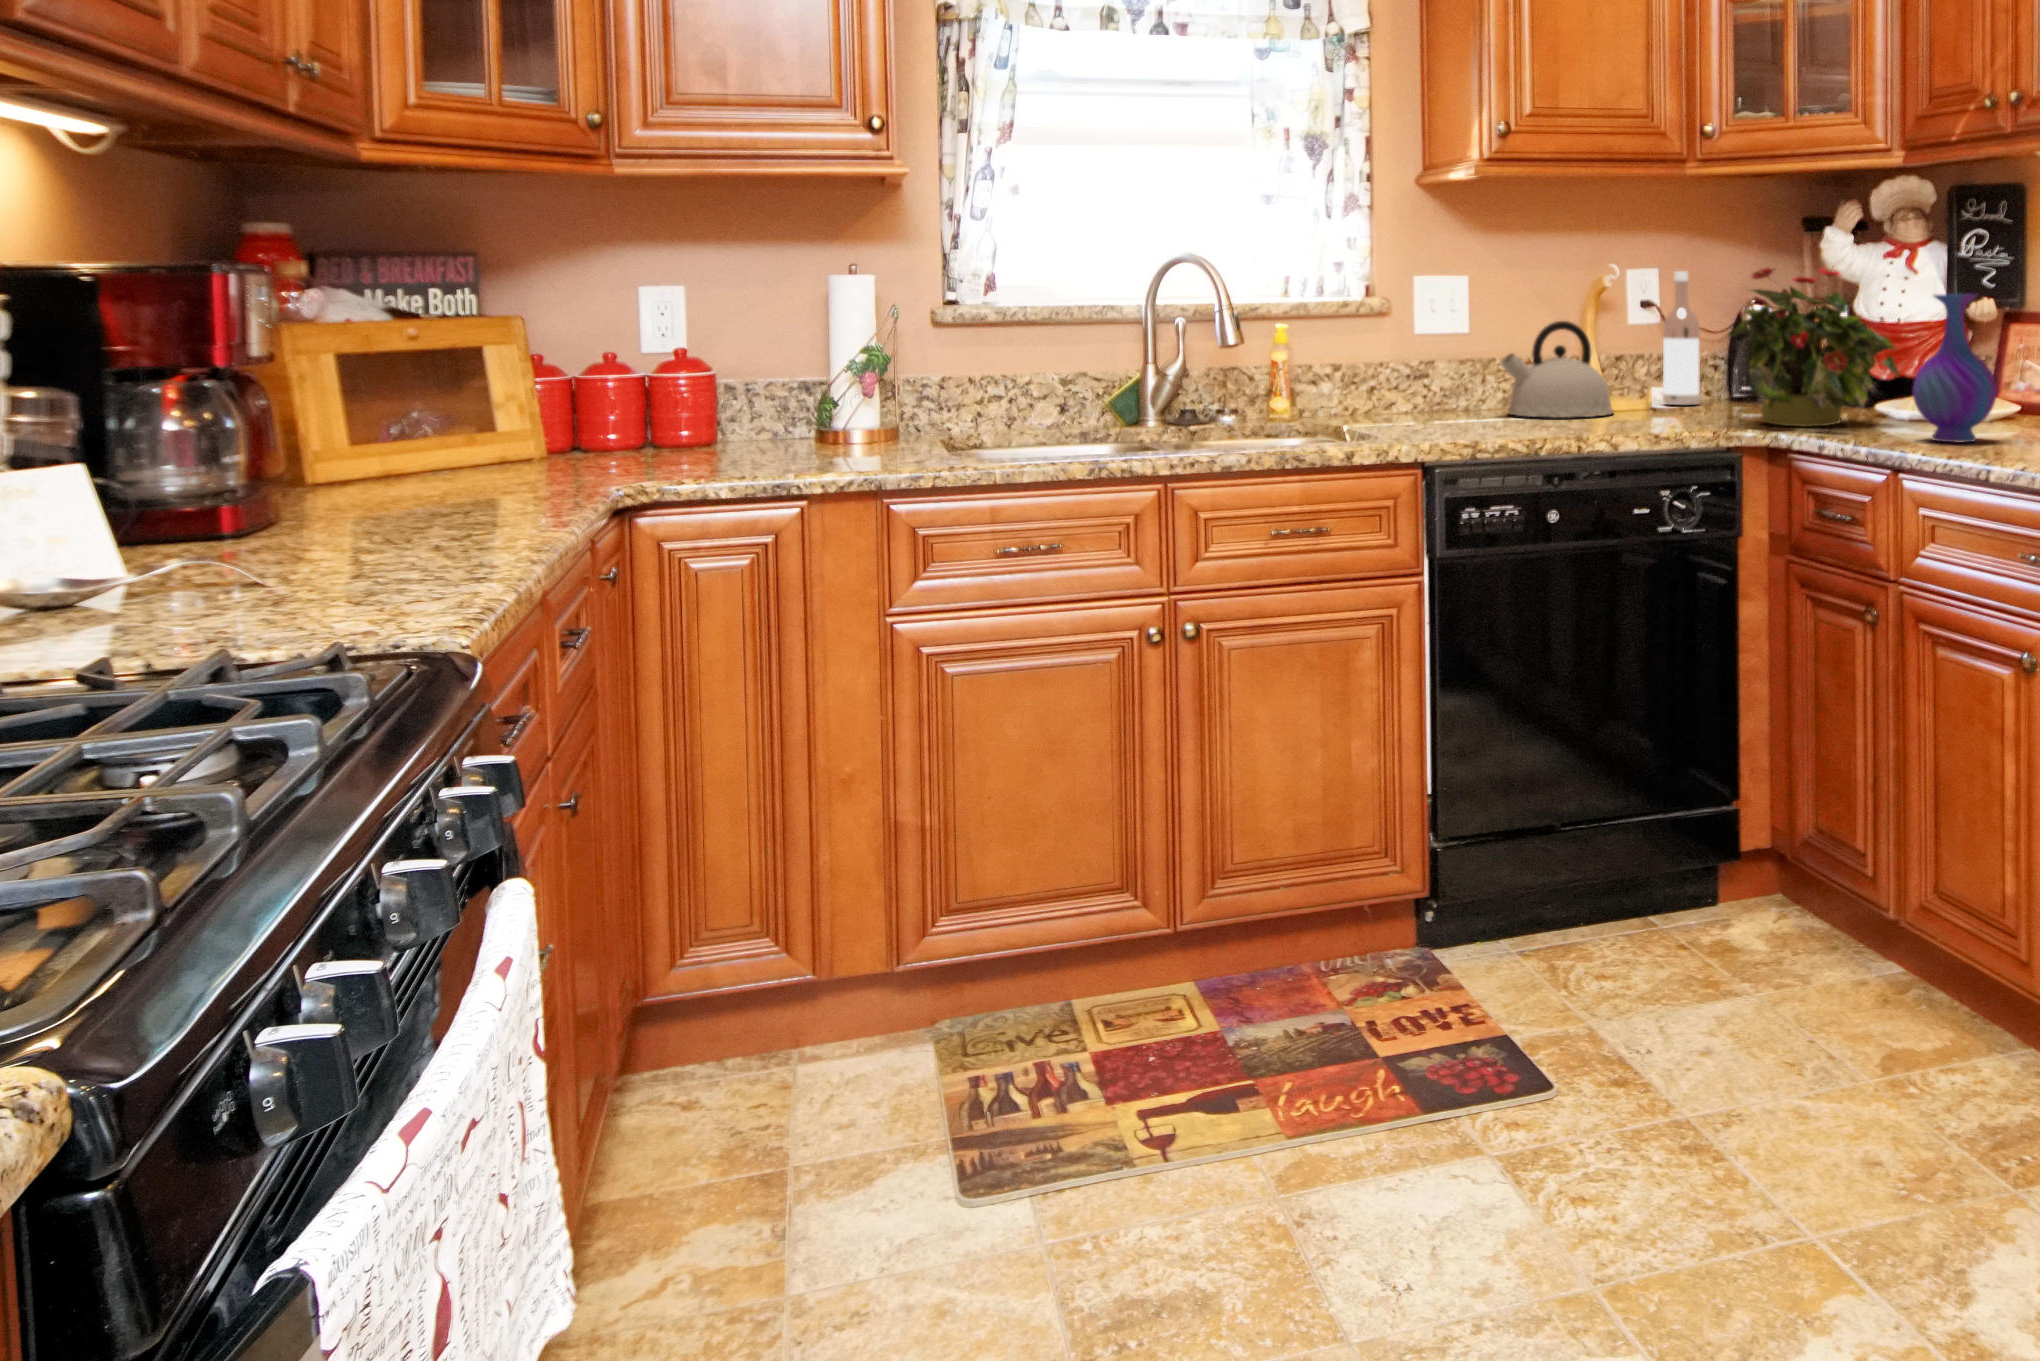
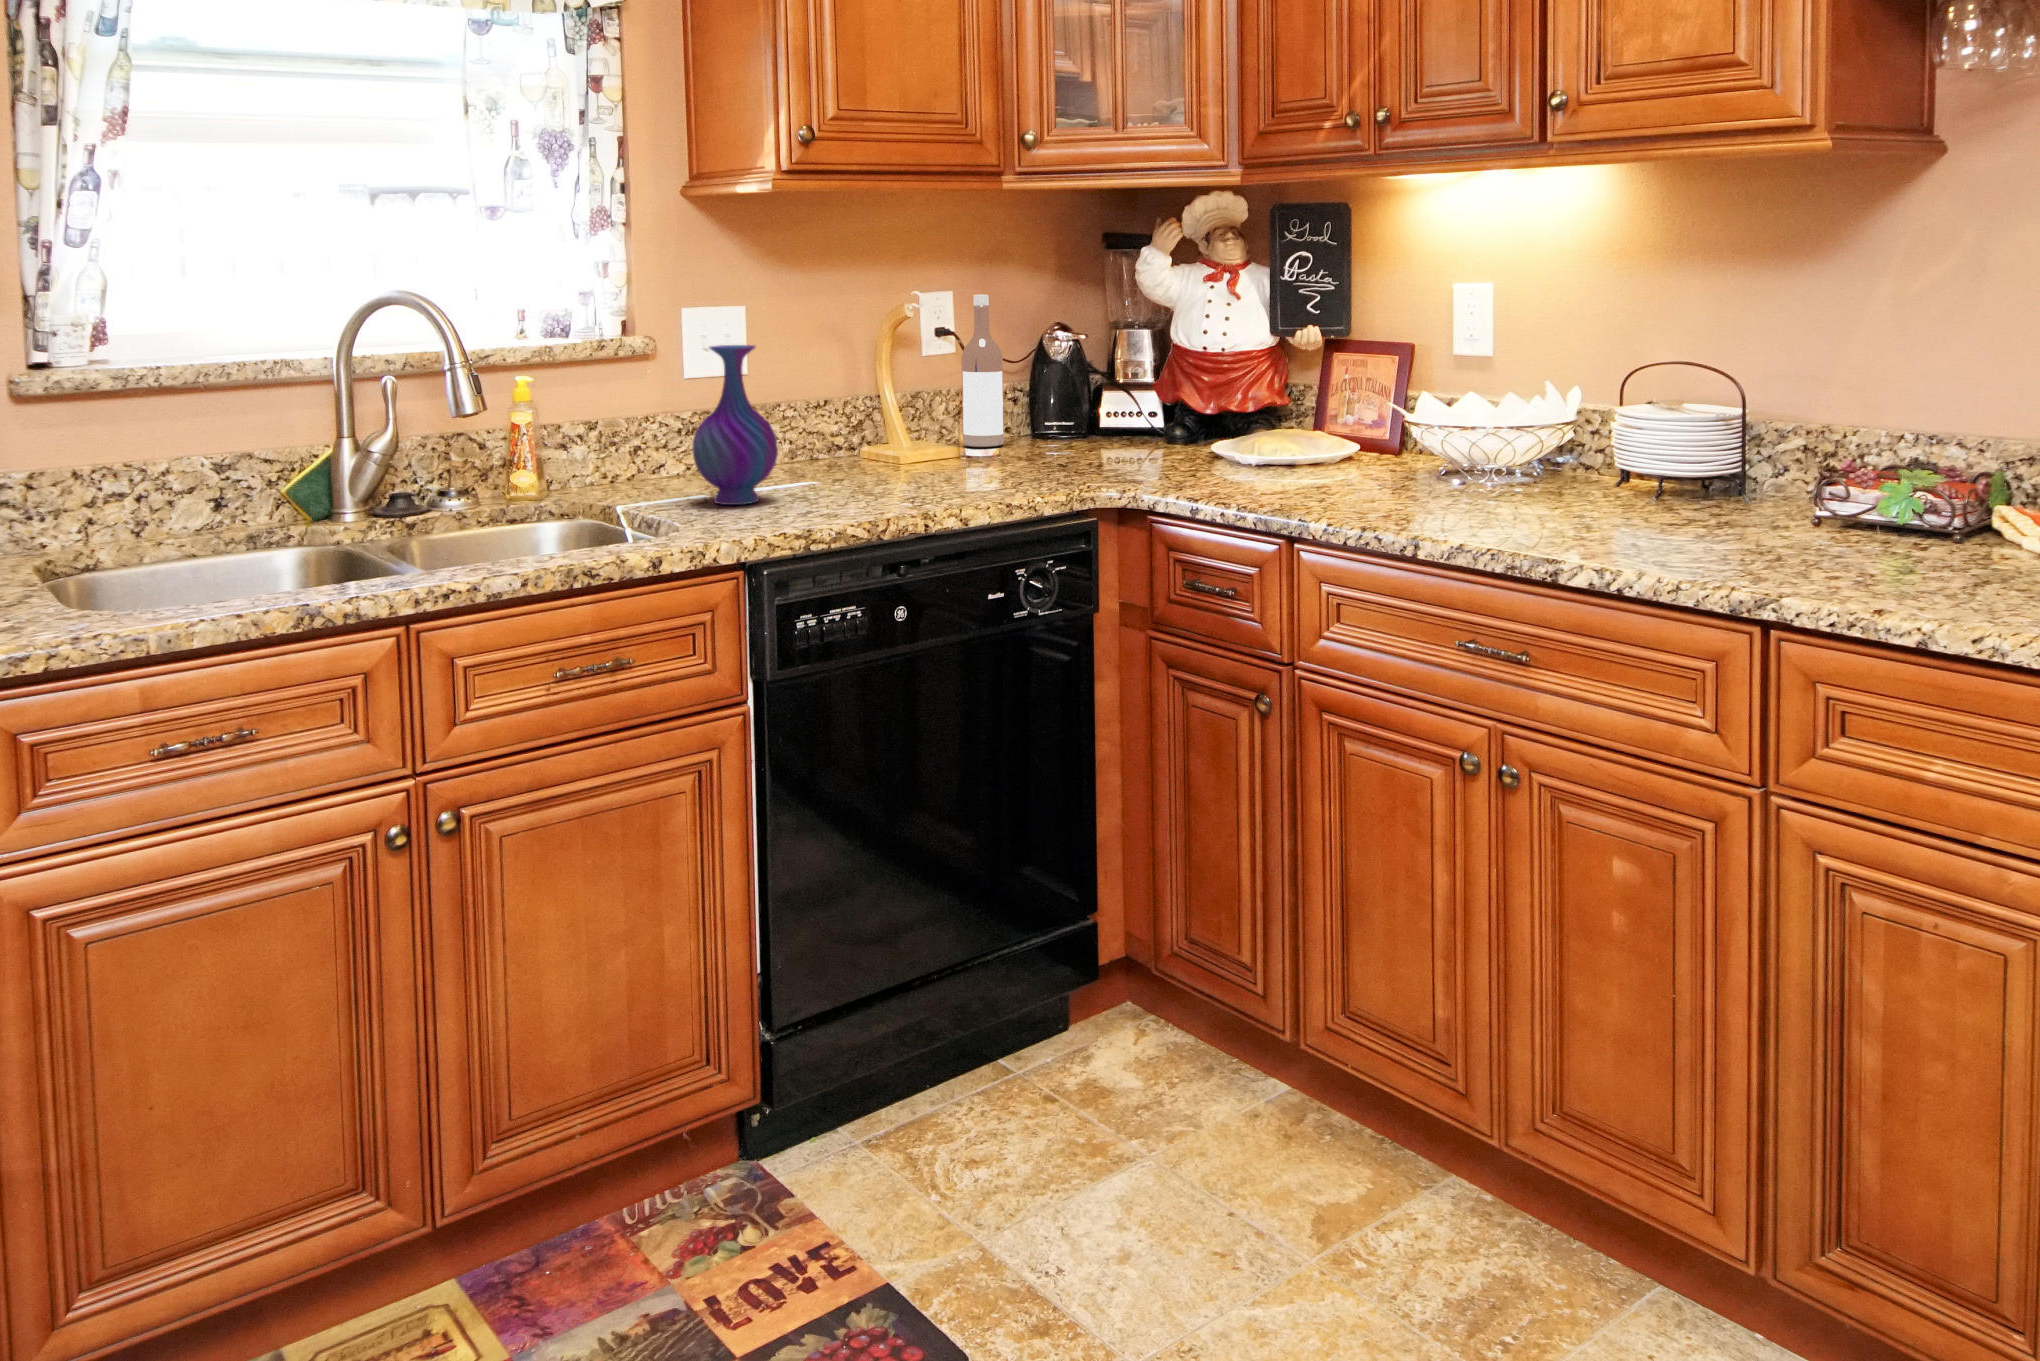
potted plant: present [1729,266,1898,427] -> none [1073,297,1253,482]
vase: present [1912,294,1997,442] -> present [693,345,778,505]
kettle: present [1501,321,1613,417] -> none [792,359,923,477]

